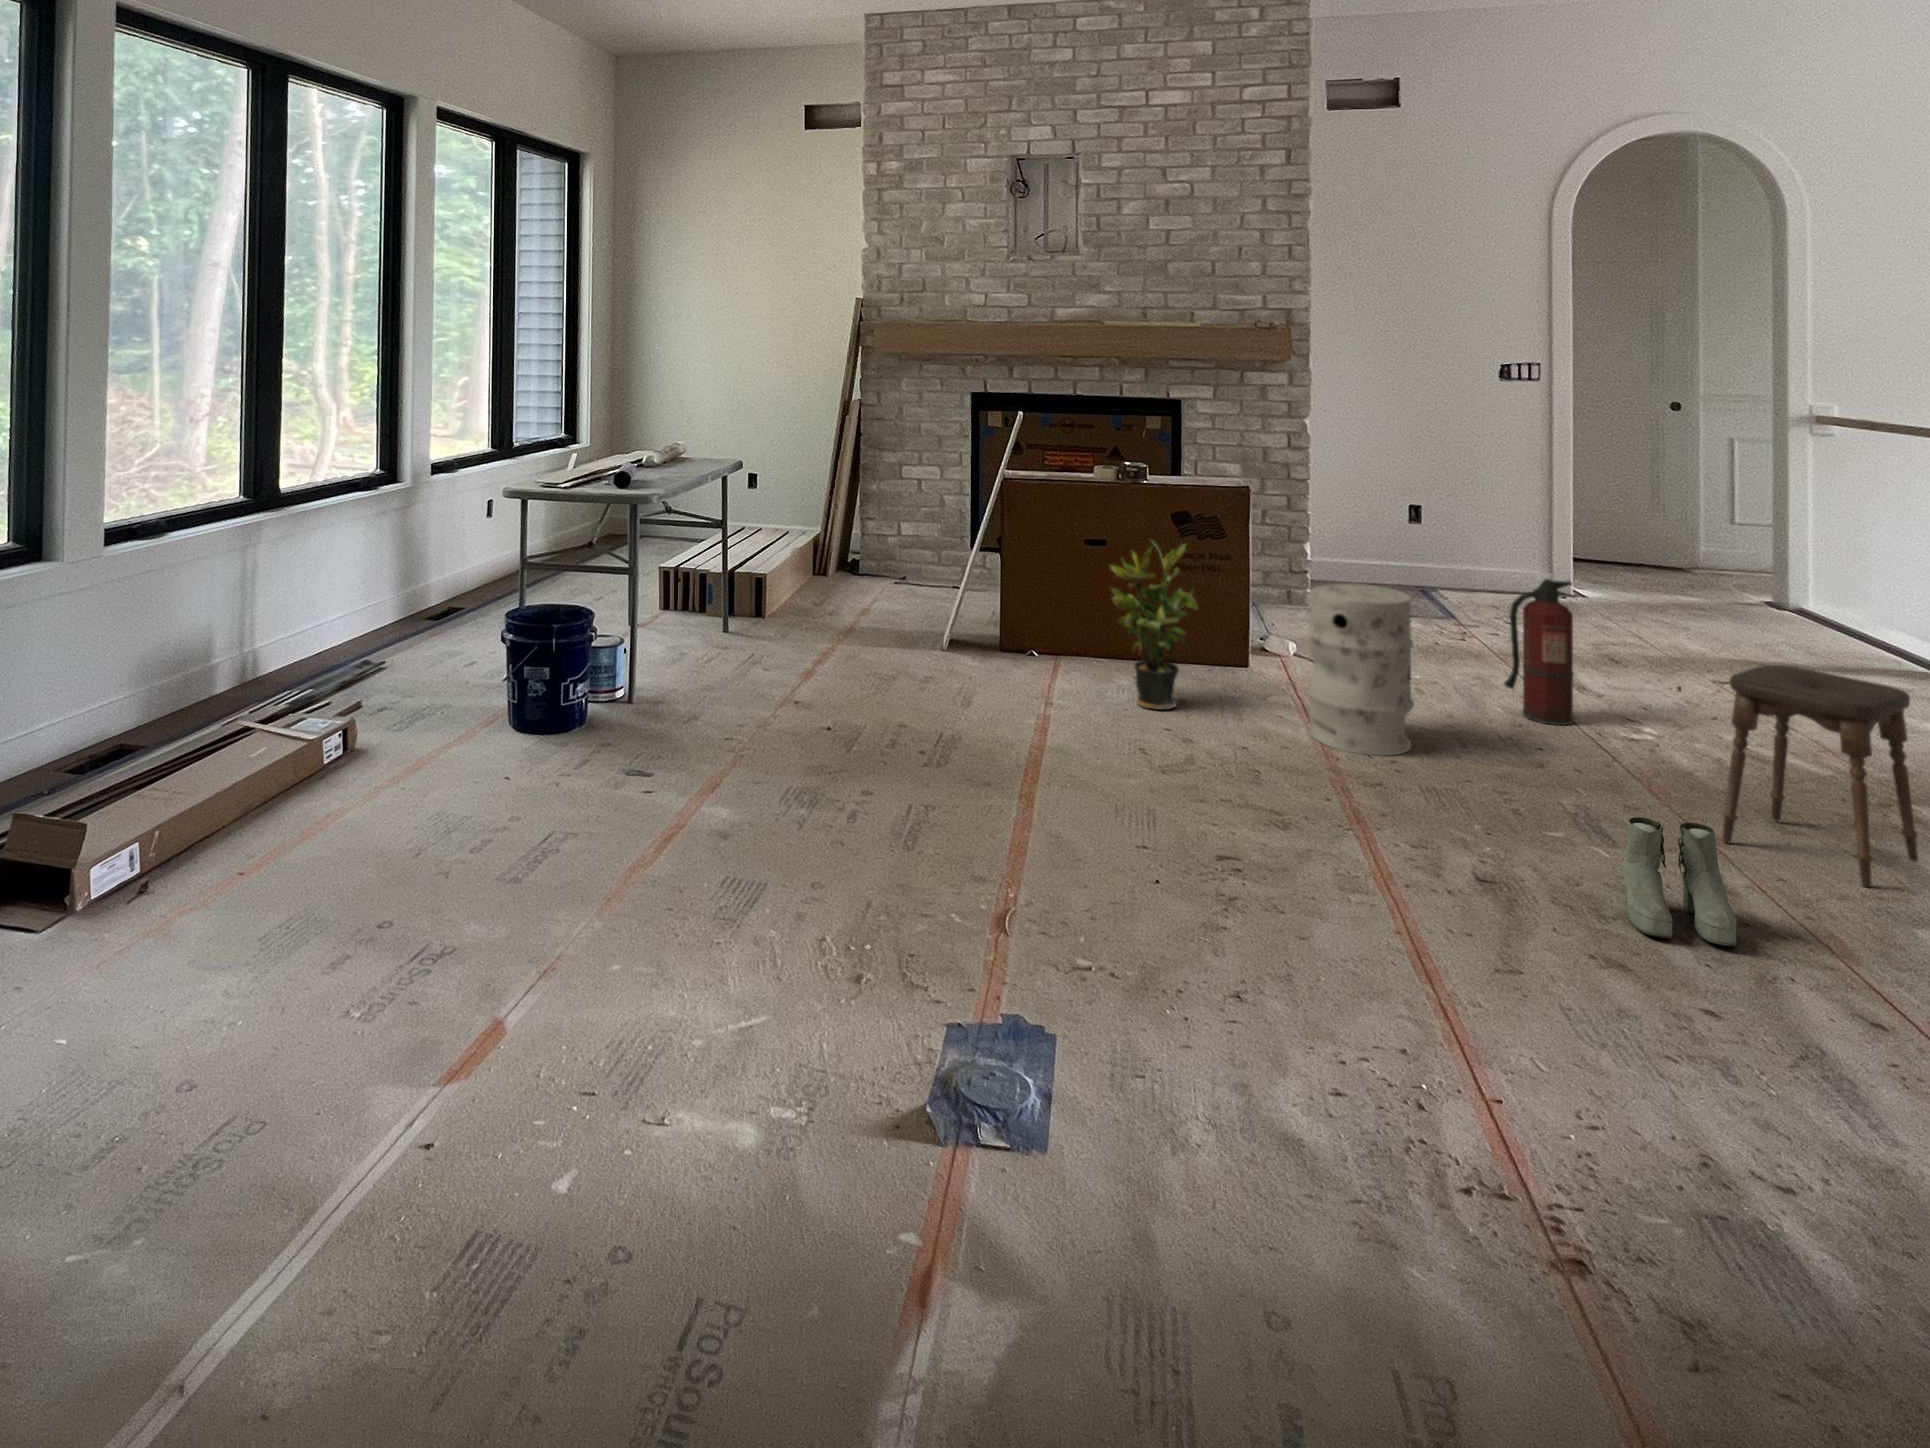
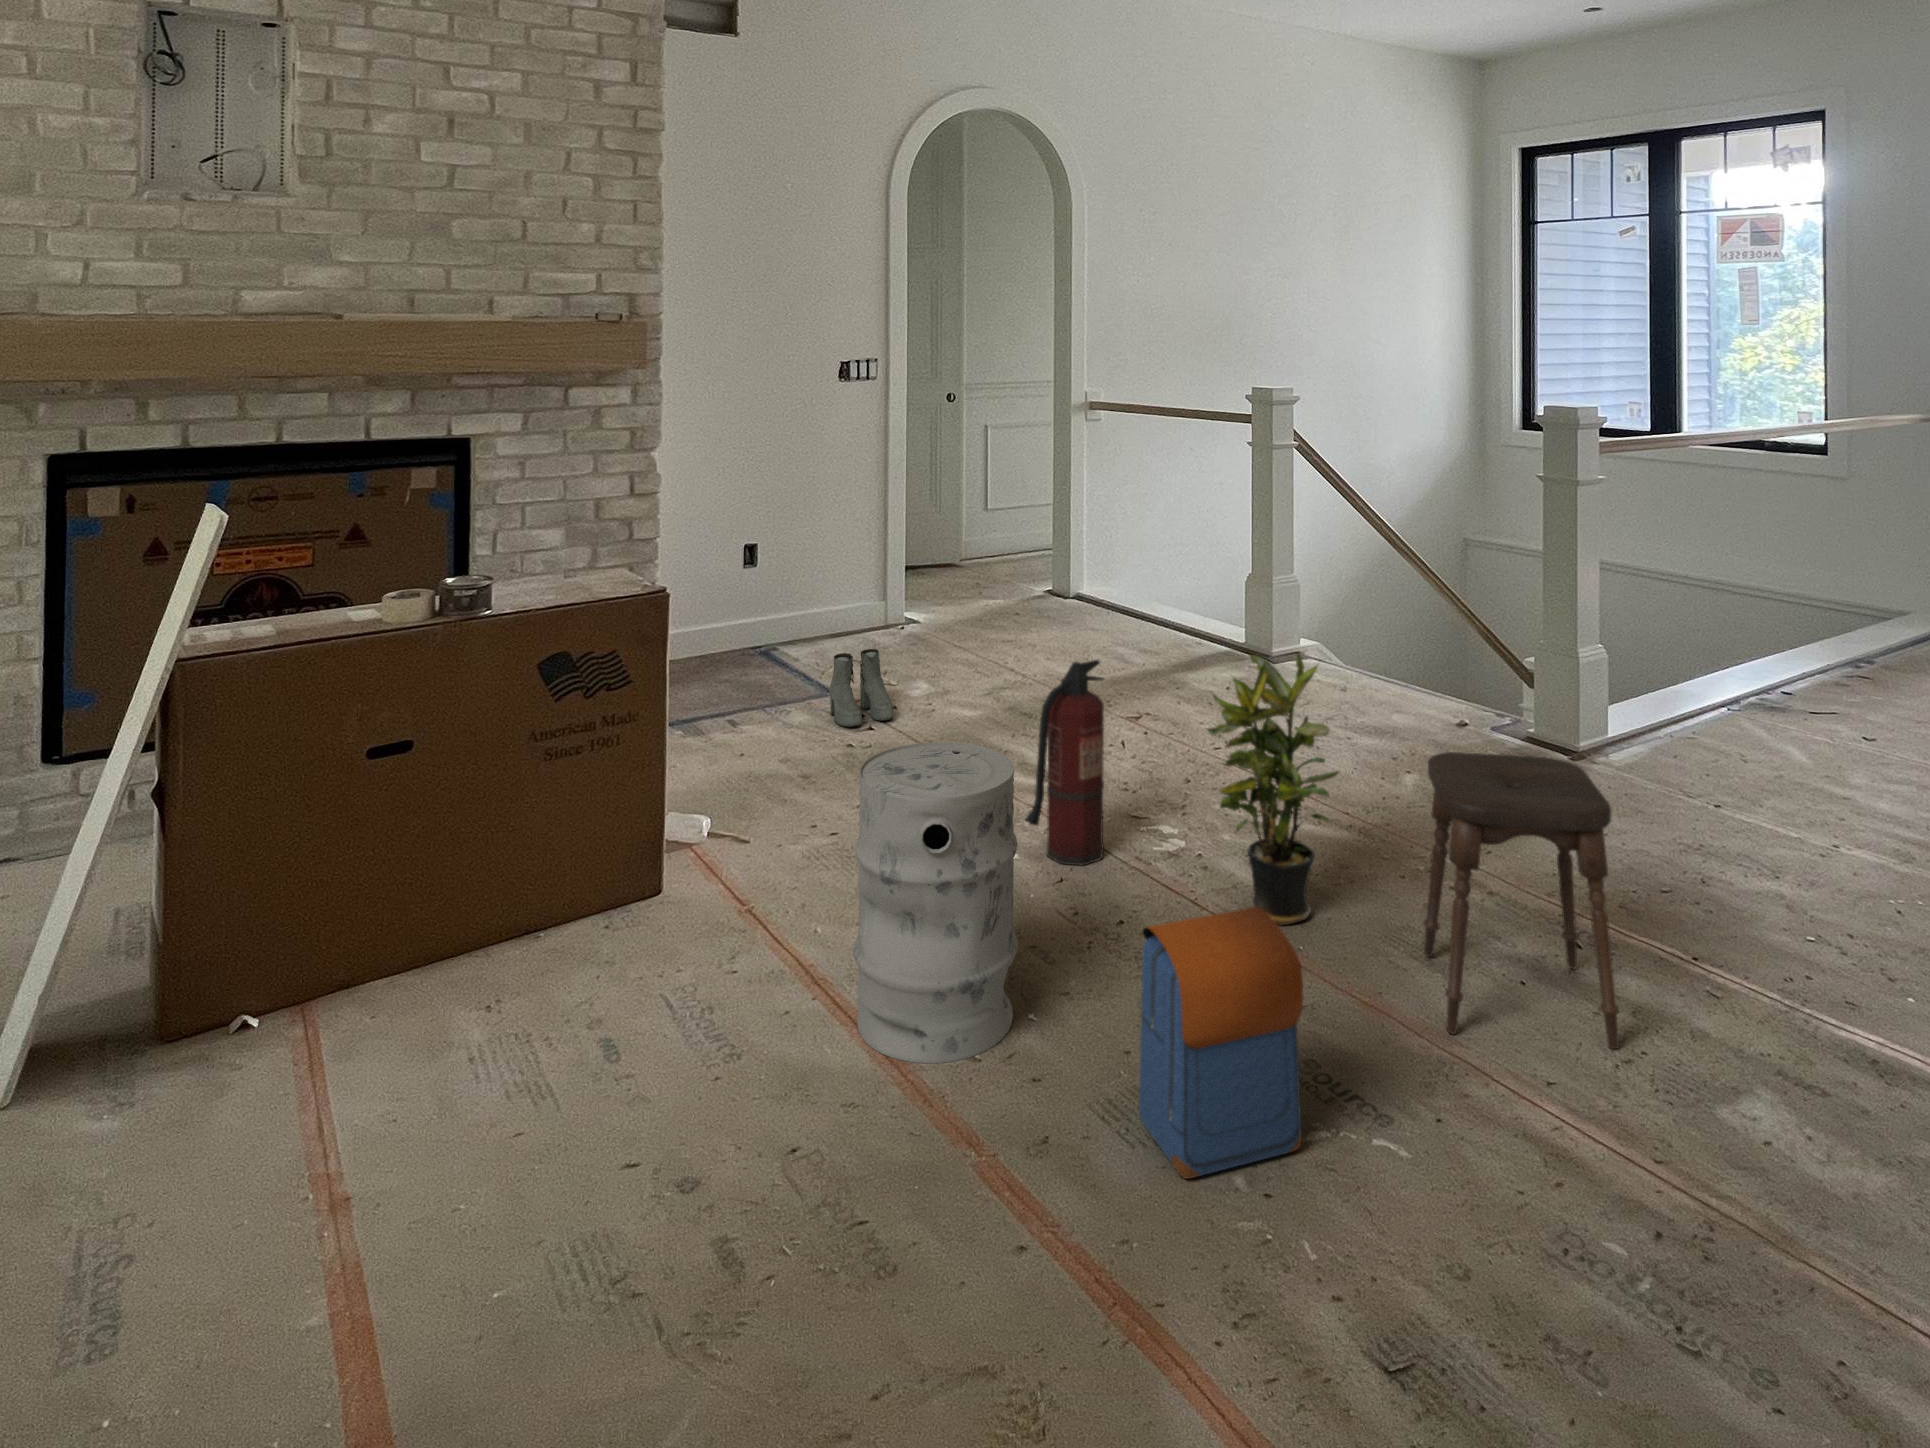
potted plant: present [1110,541,1198,710] -> present [1207,652,1338,926]
backpack: none [1433,681,1527,829] -> present [1139,907,1303,1179]
boots: present [1622,817,1737,946] -> present [829,649,893,727]

